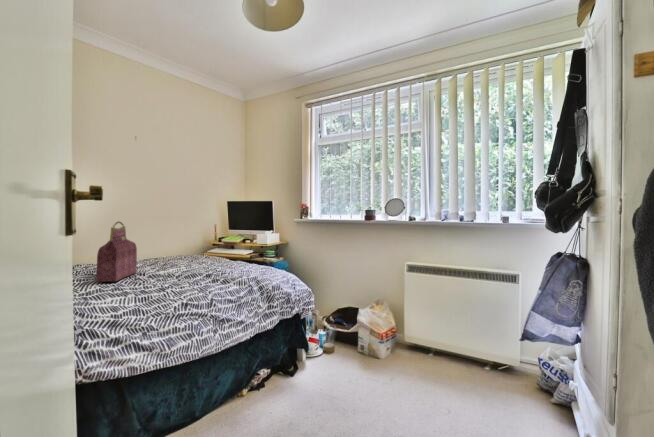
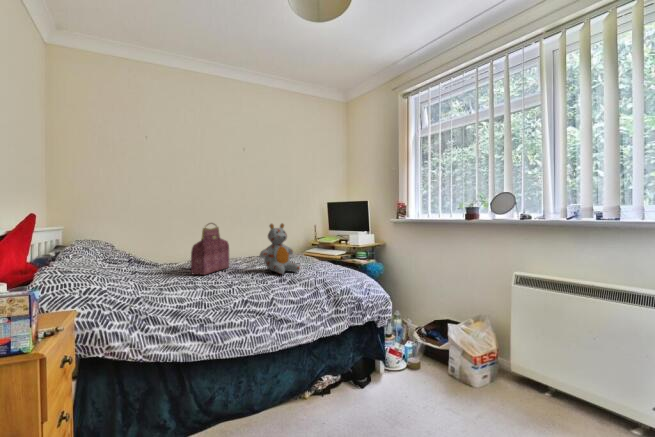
stuffed bear: none [181,223,225,276] -> present [260,223,300,274]

